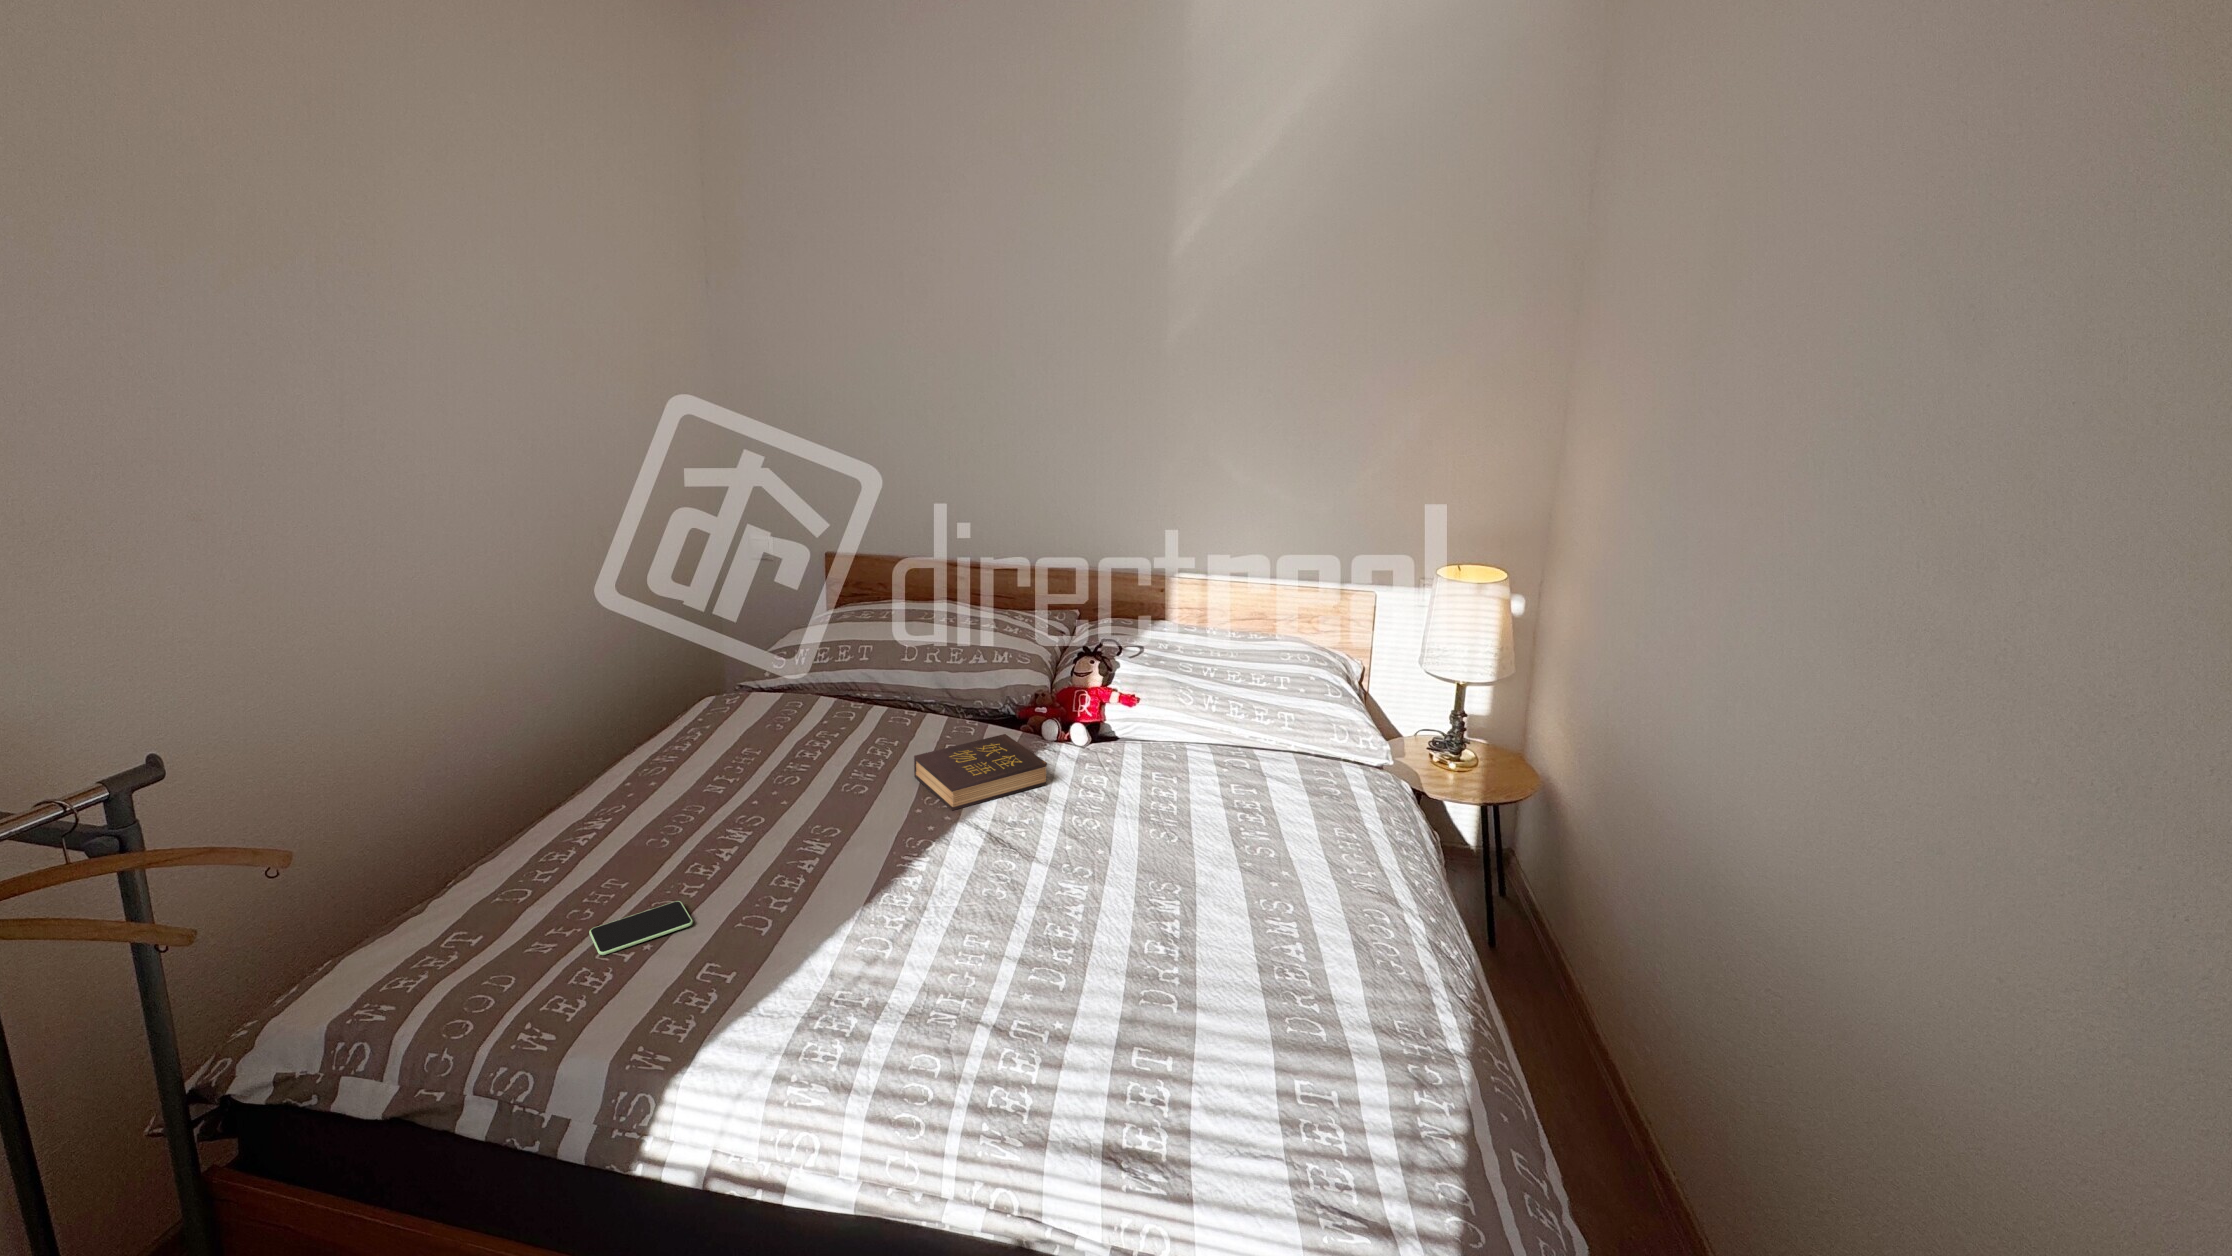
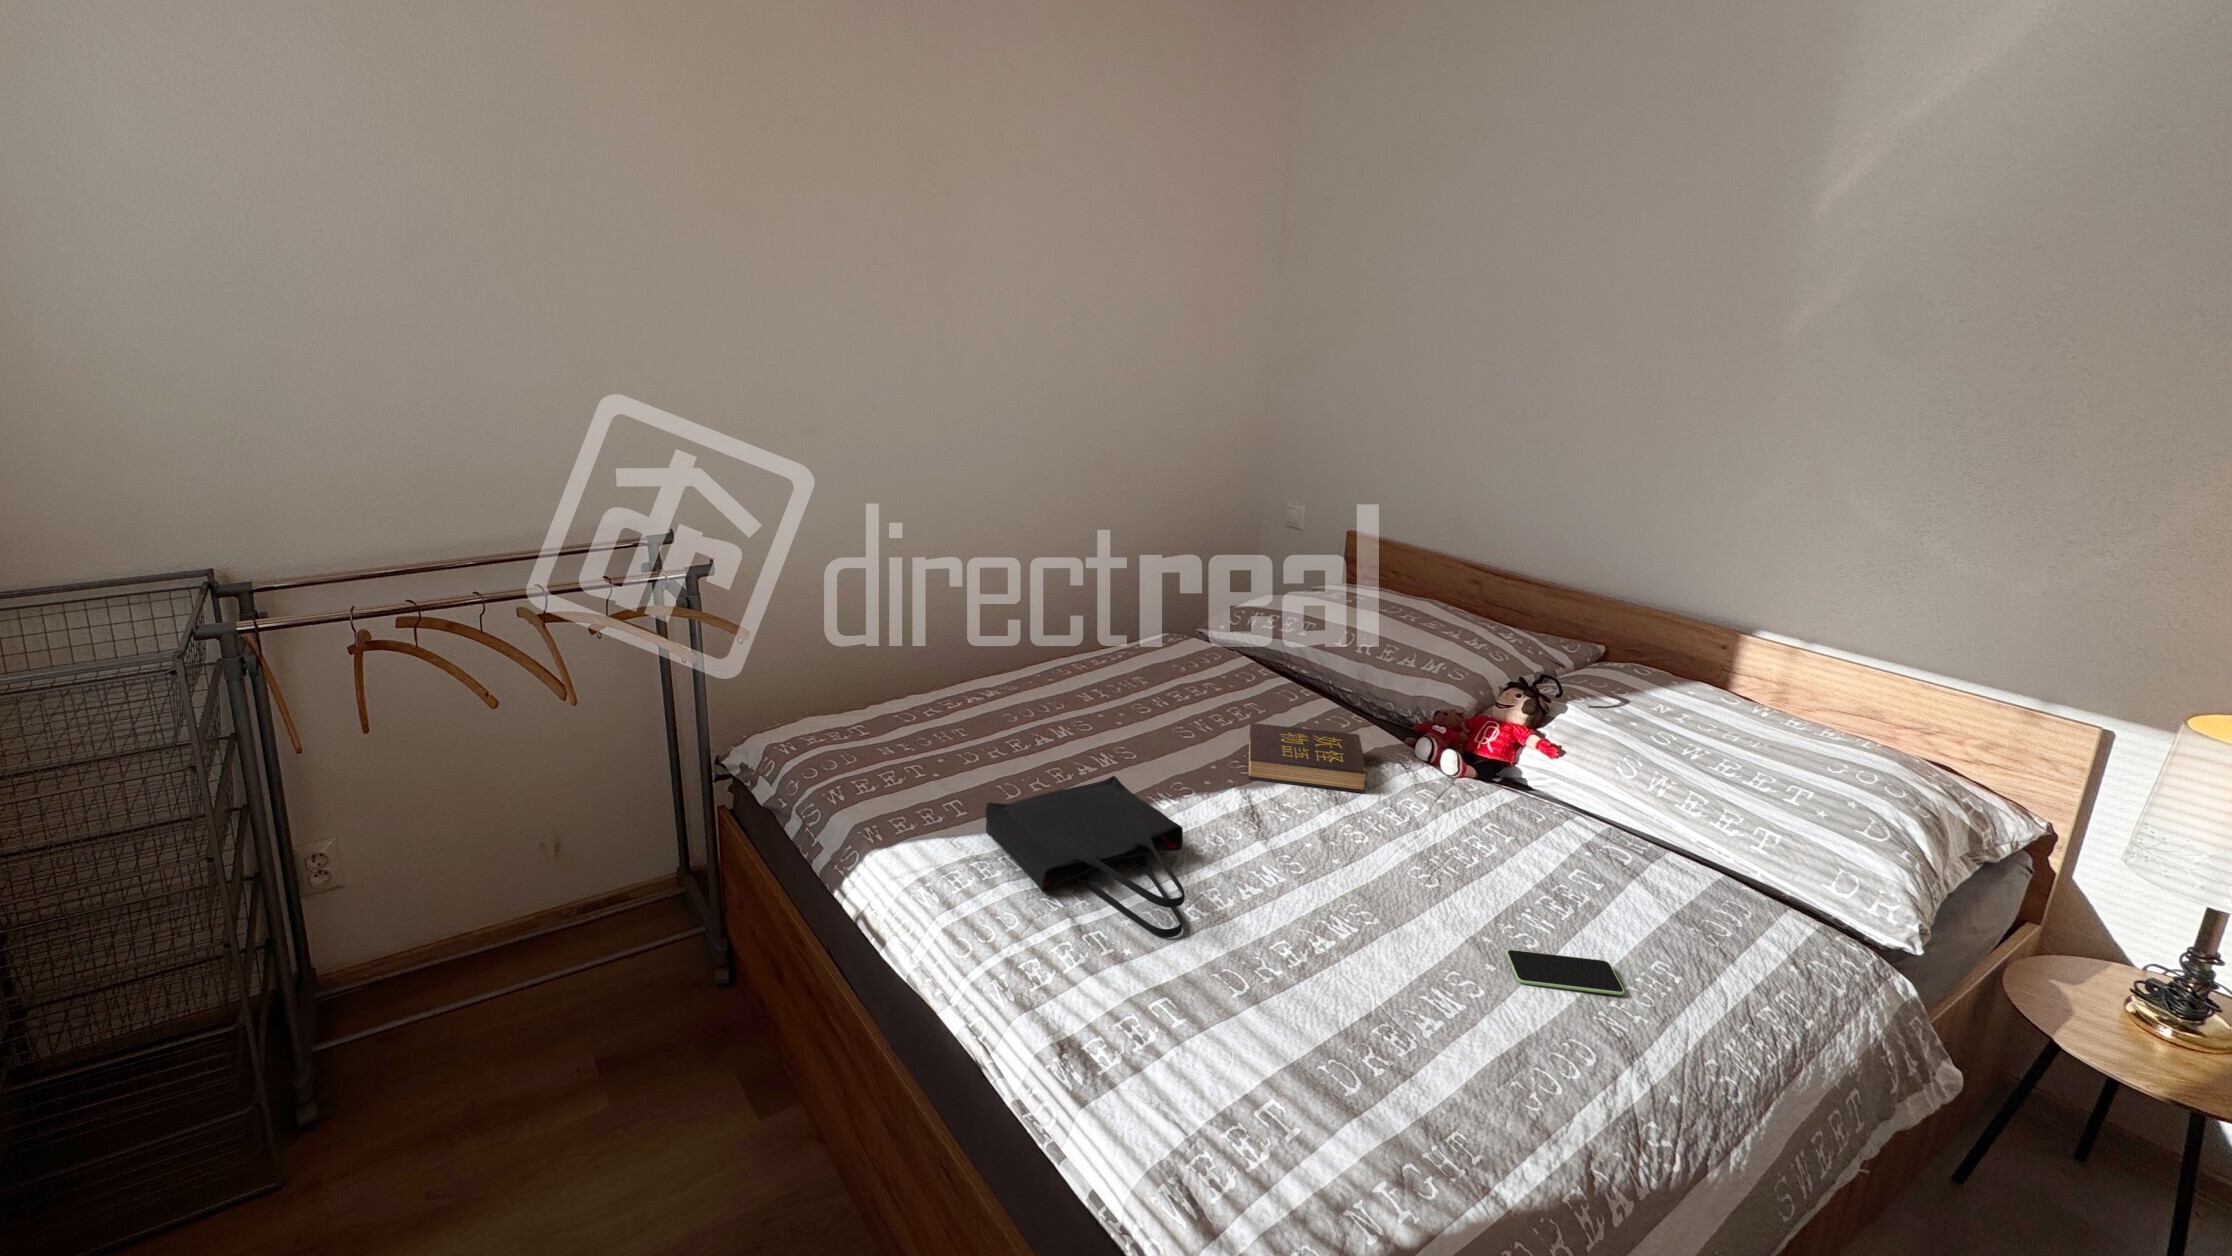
tote bag: none [783,858,1073,1015] -> present [985,776,1185,938]
smartphone: present [589,901,693,955] -> present [1506,950,1625,995]

